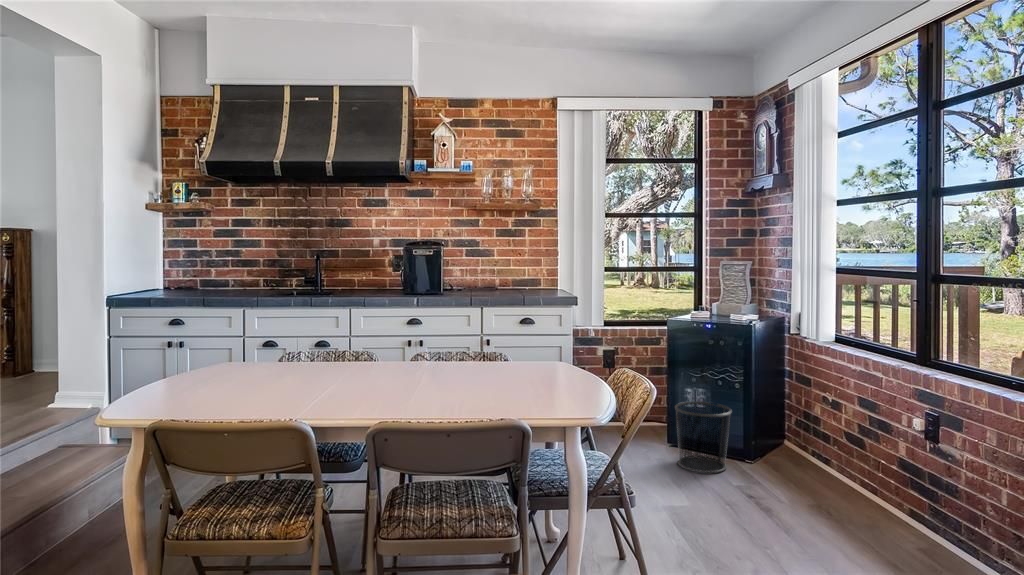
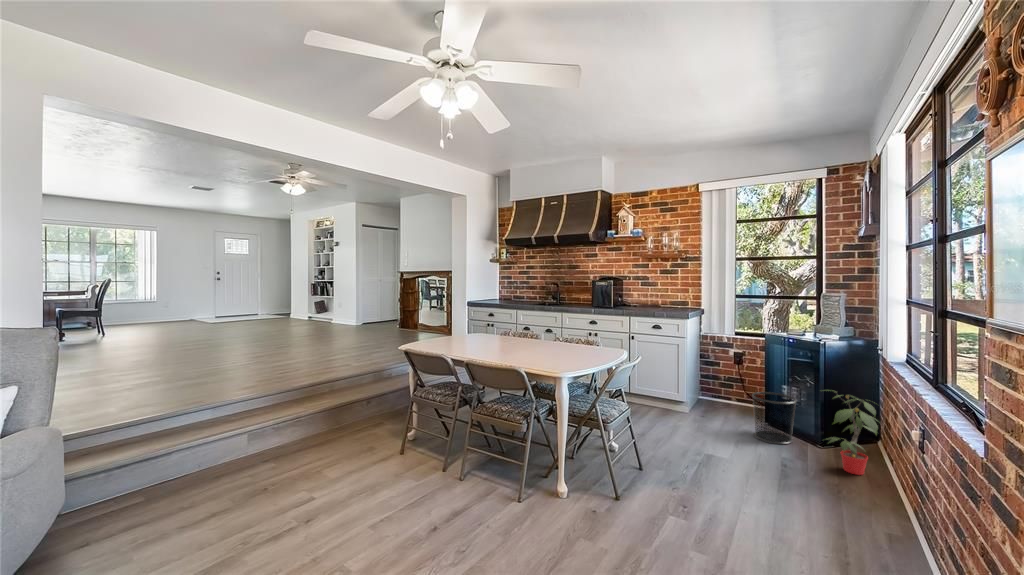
potted plant: none [769,388,881,493] -> present [826,391,878,475]

